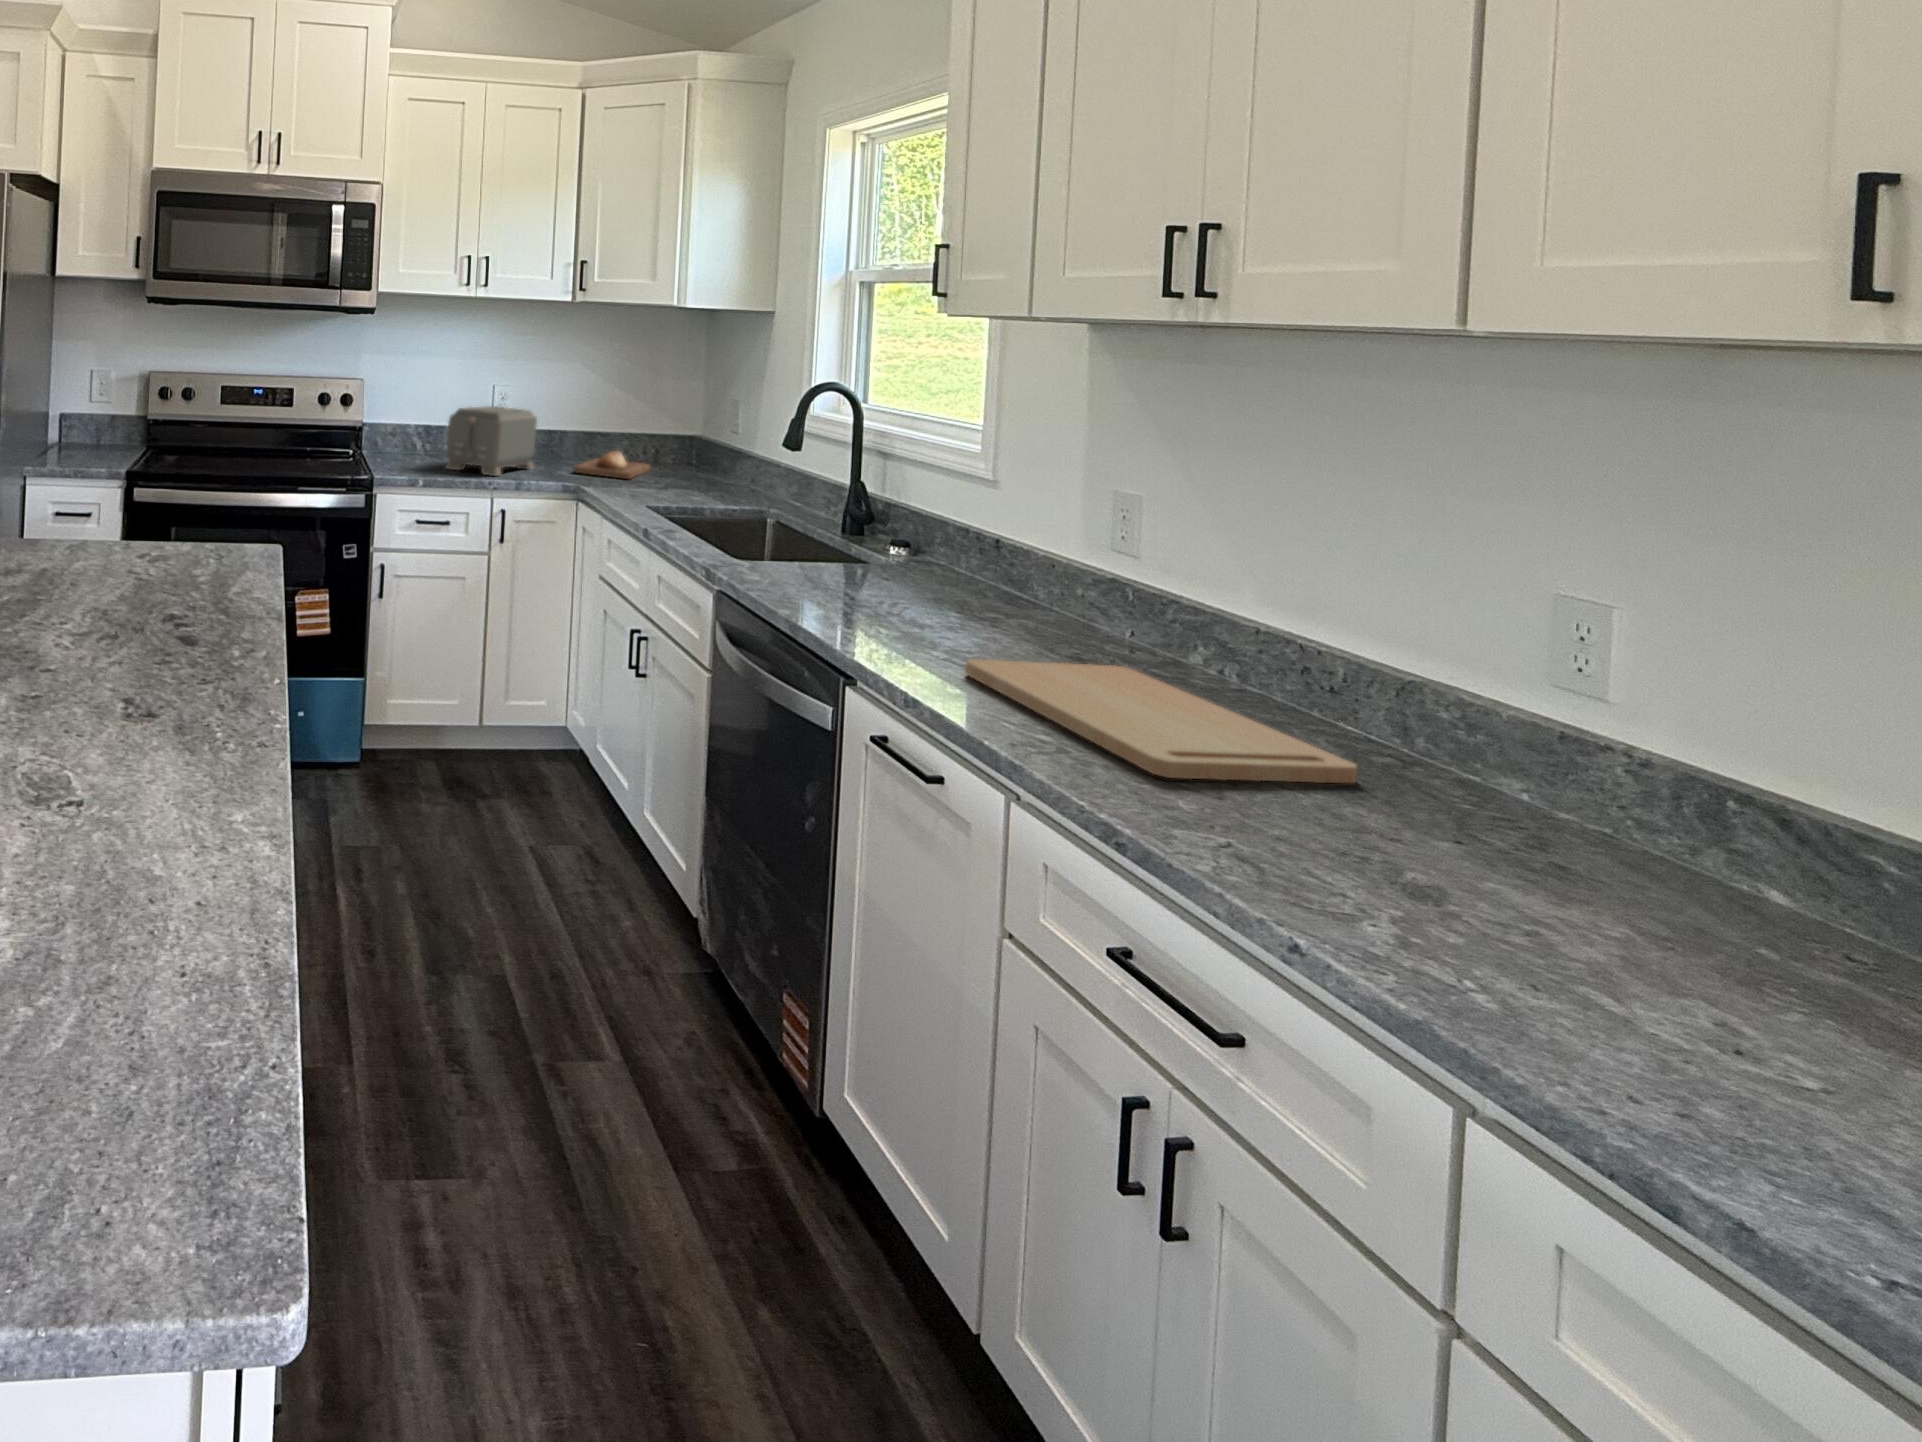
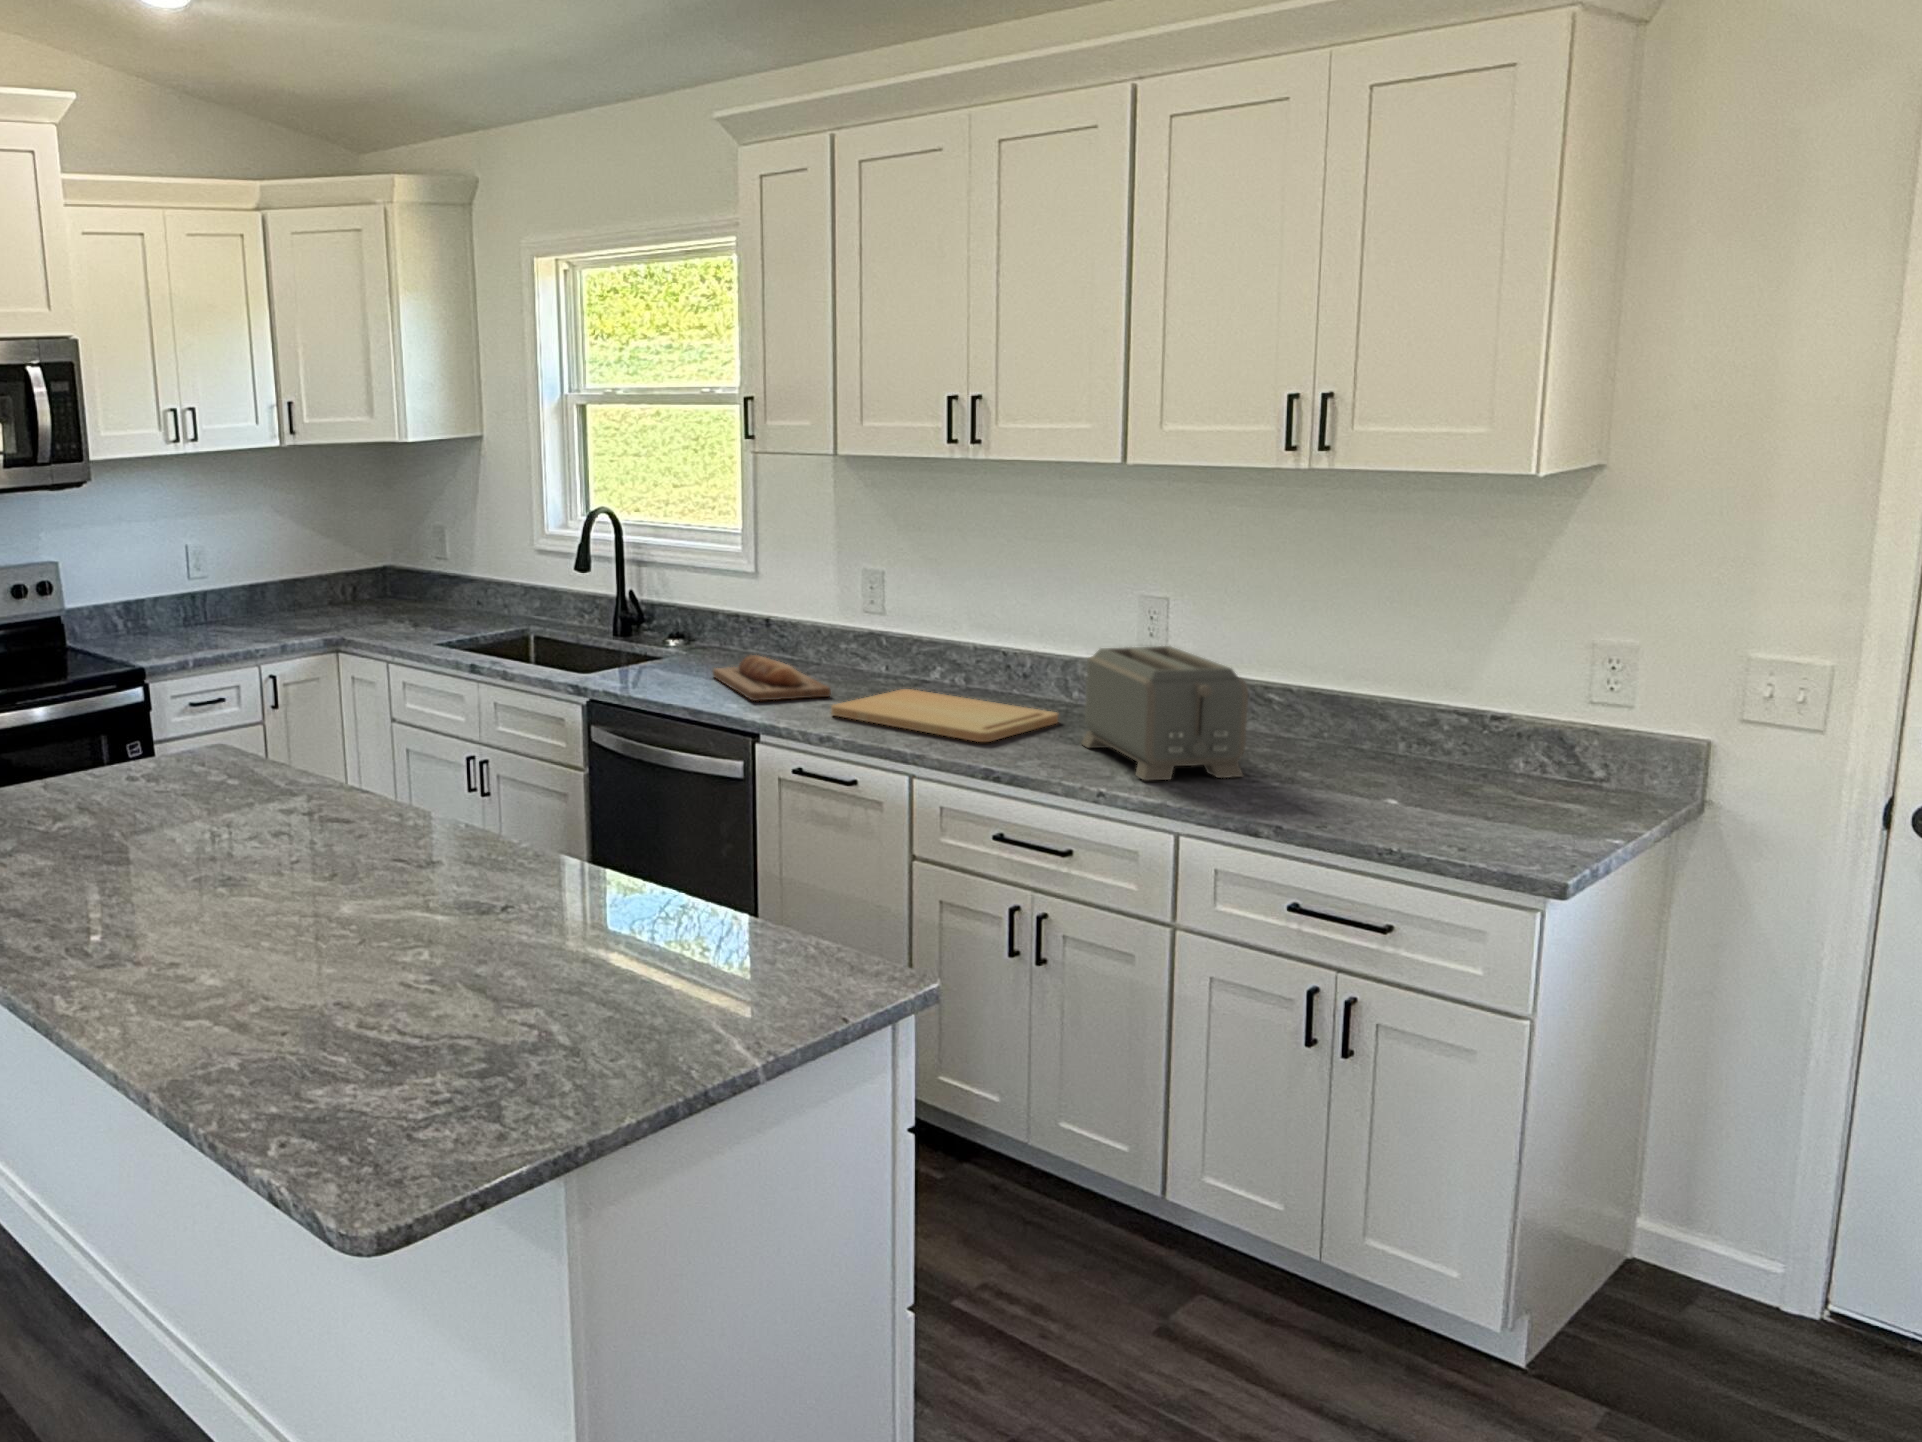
toaster: present [446,406,537,476] -> present [1082,646,1248,780]
bread loaf: present [574,451,650,479] -> present [713,655,831,701]

